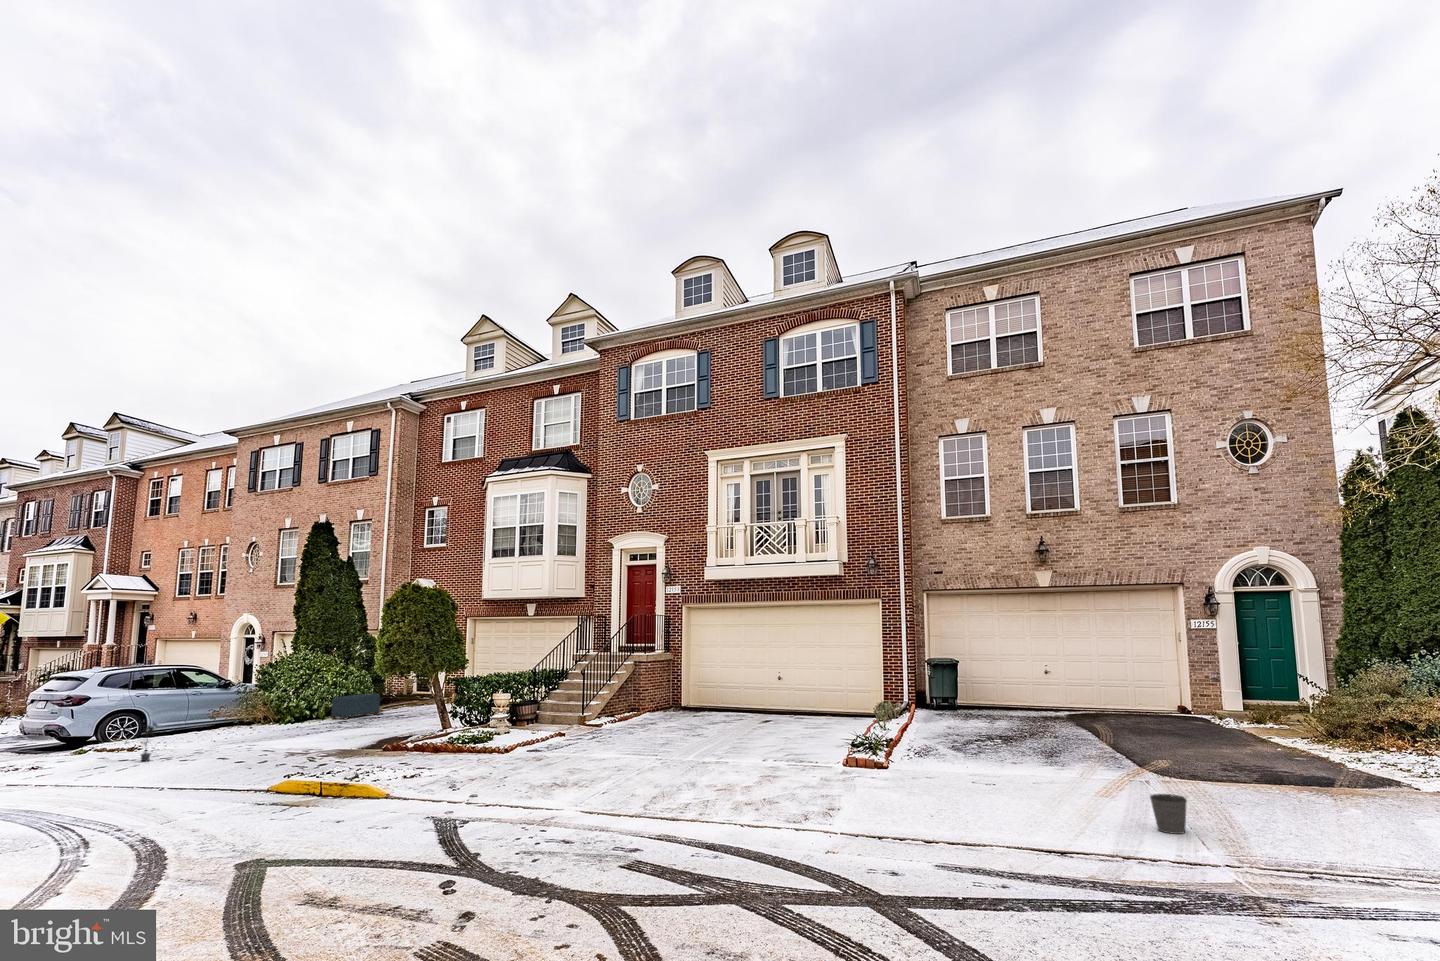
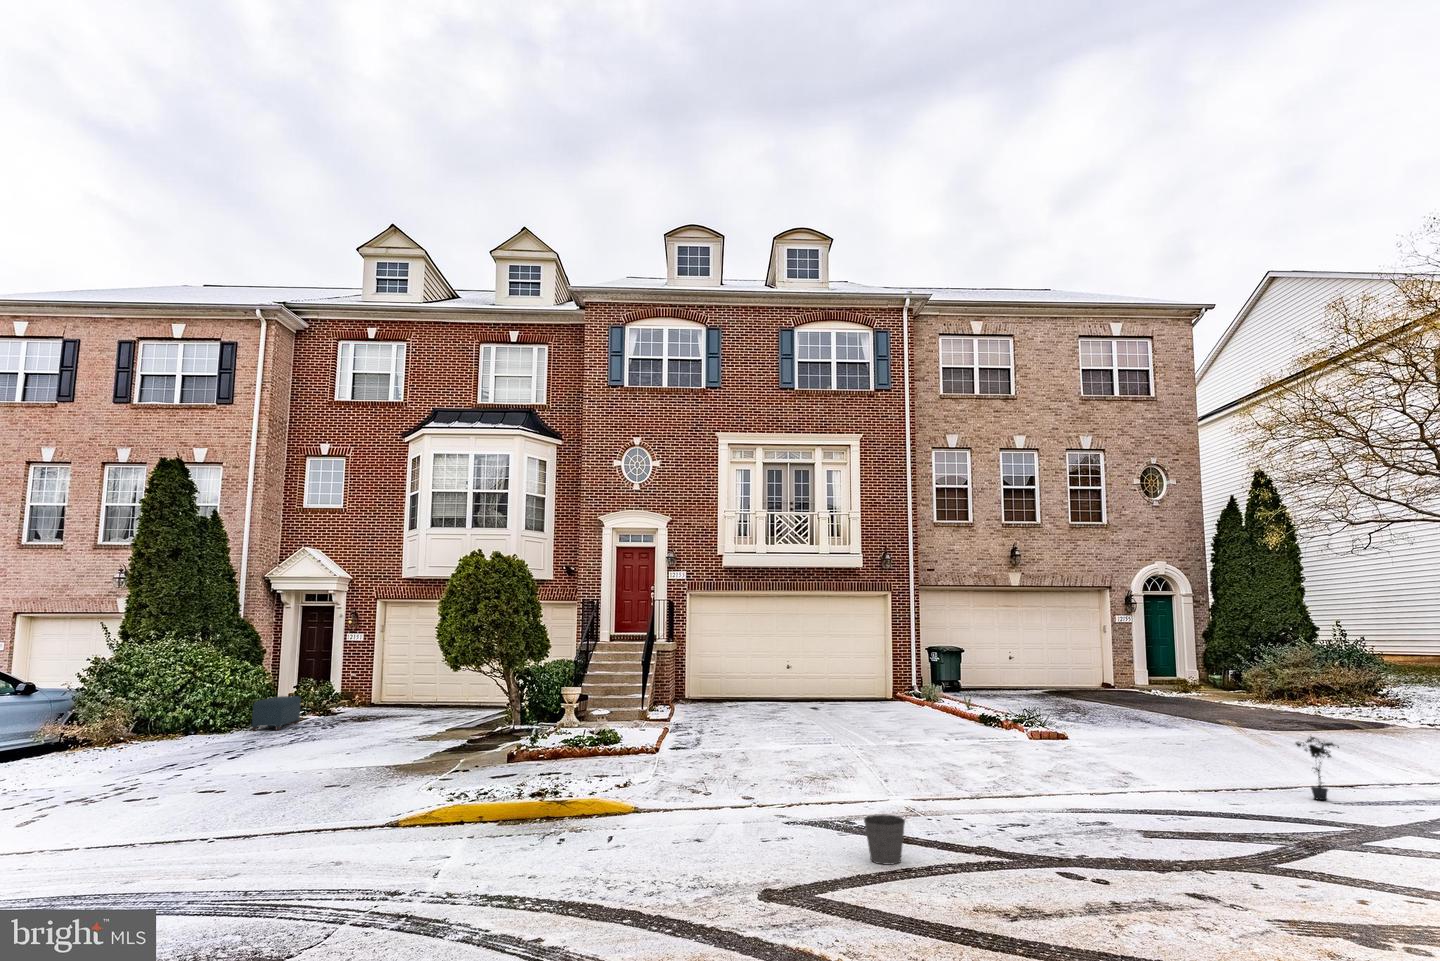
potted plant: present [141,723,157,761] -> present [1296,736,1339,800]
bucket: present [1150,794,1187,834] -> present [864,814,905,865]

